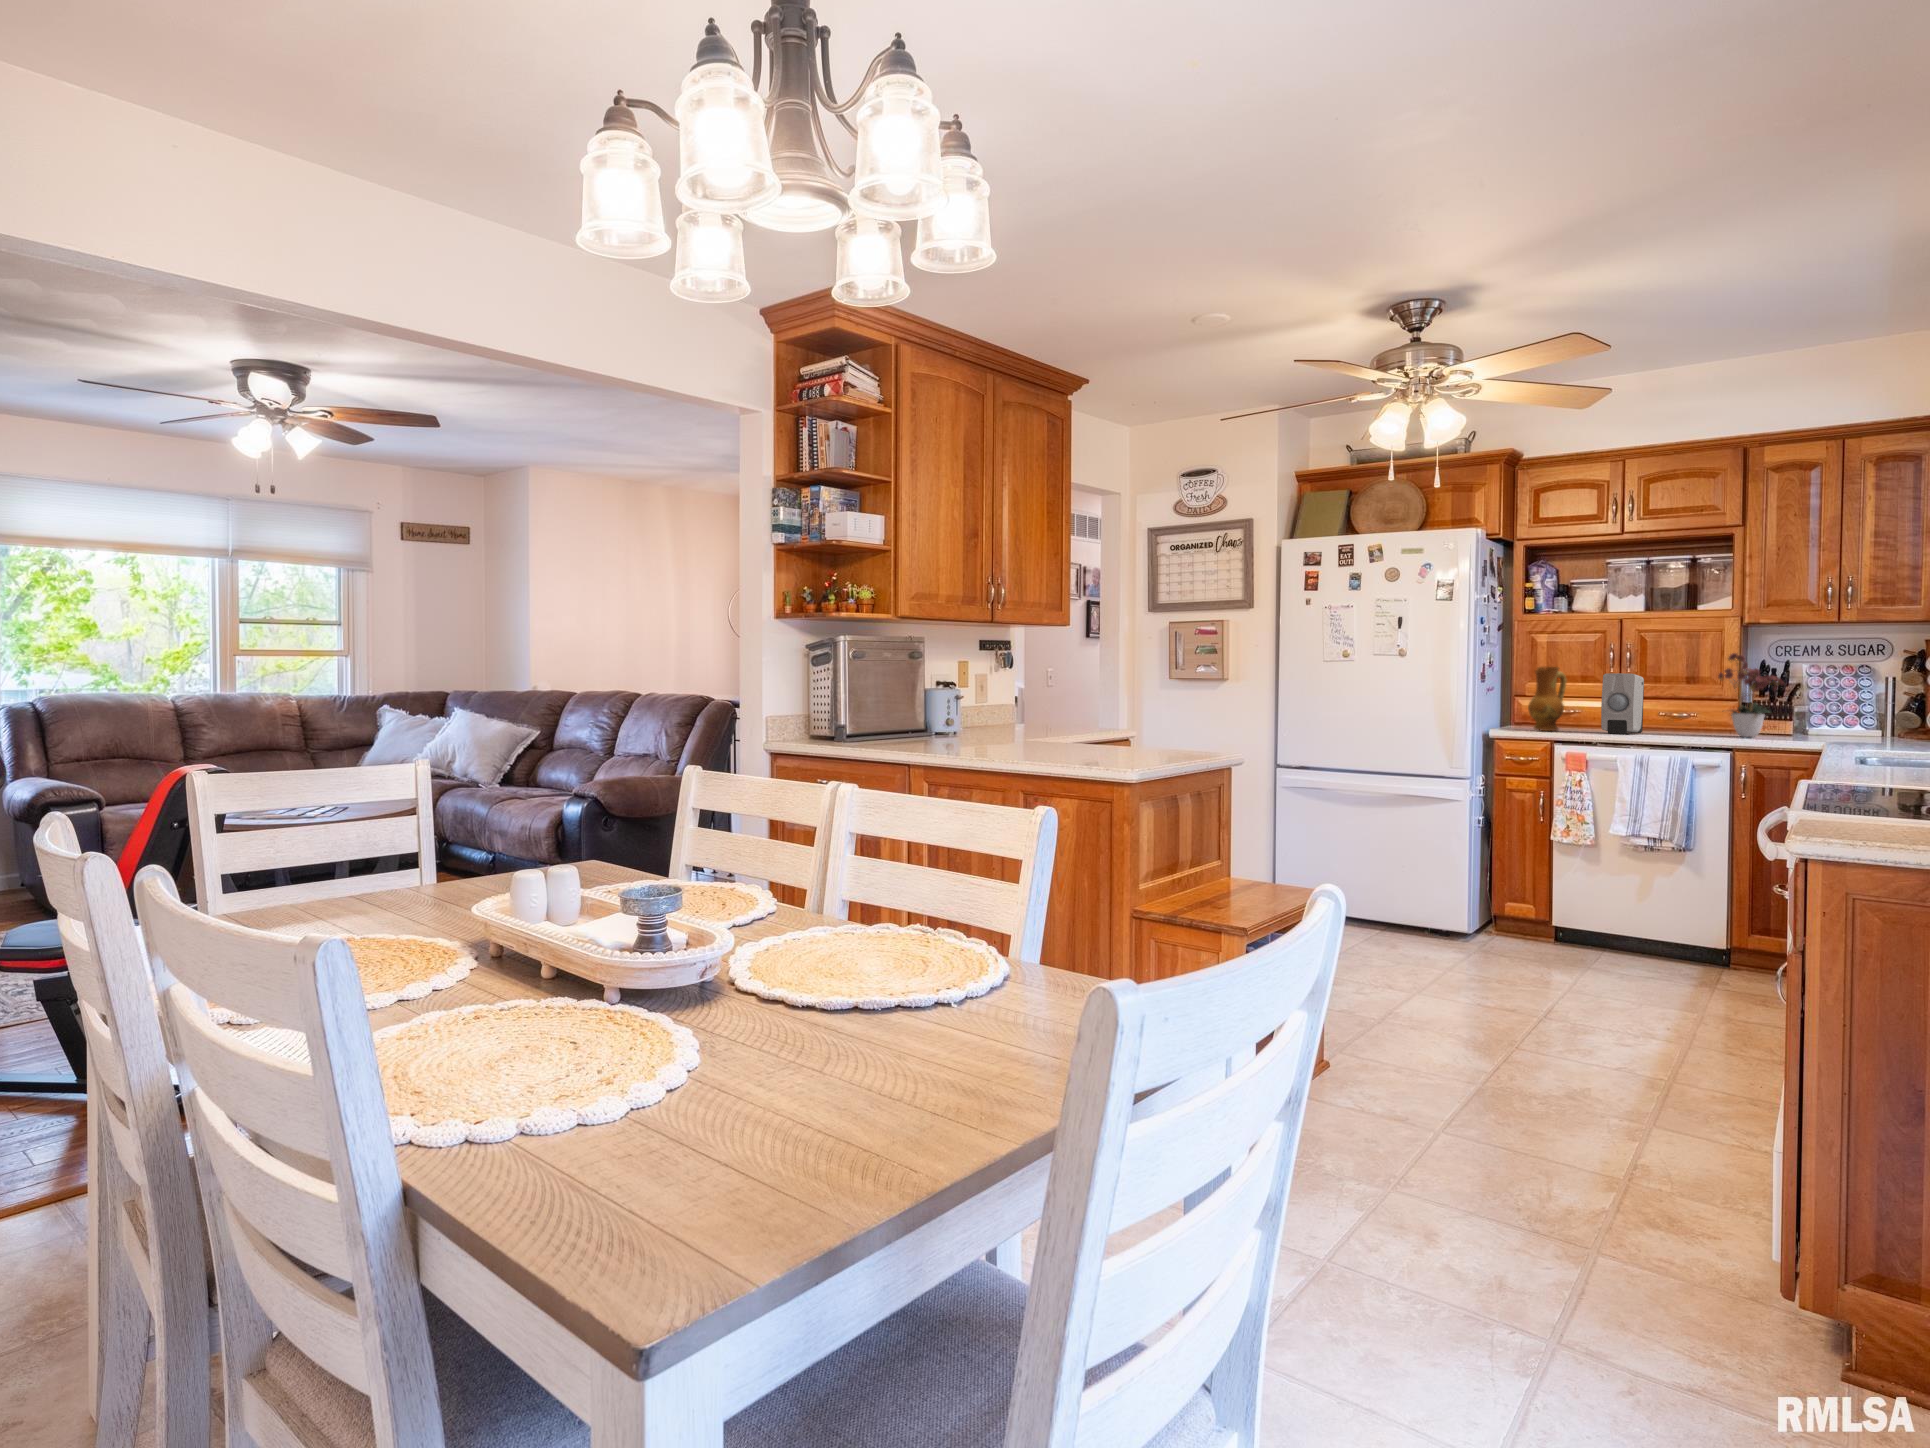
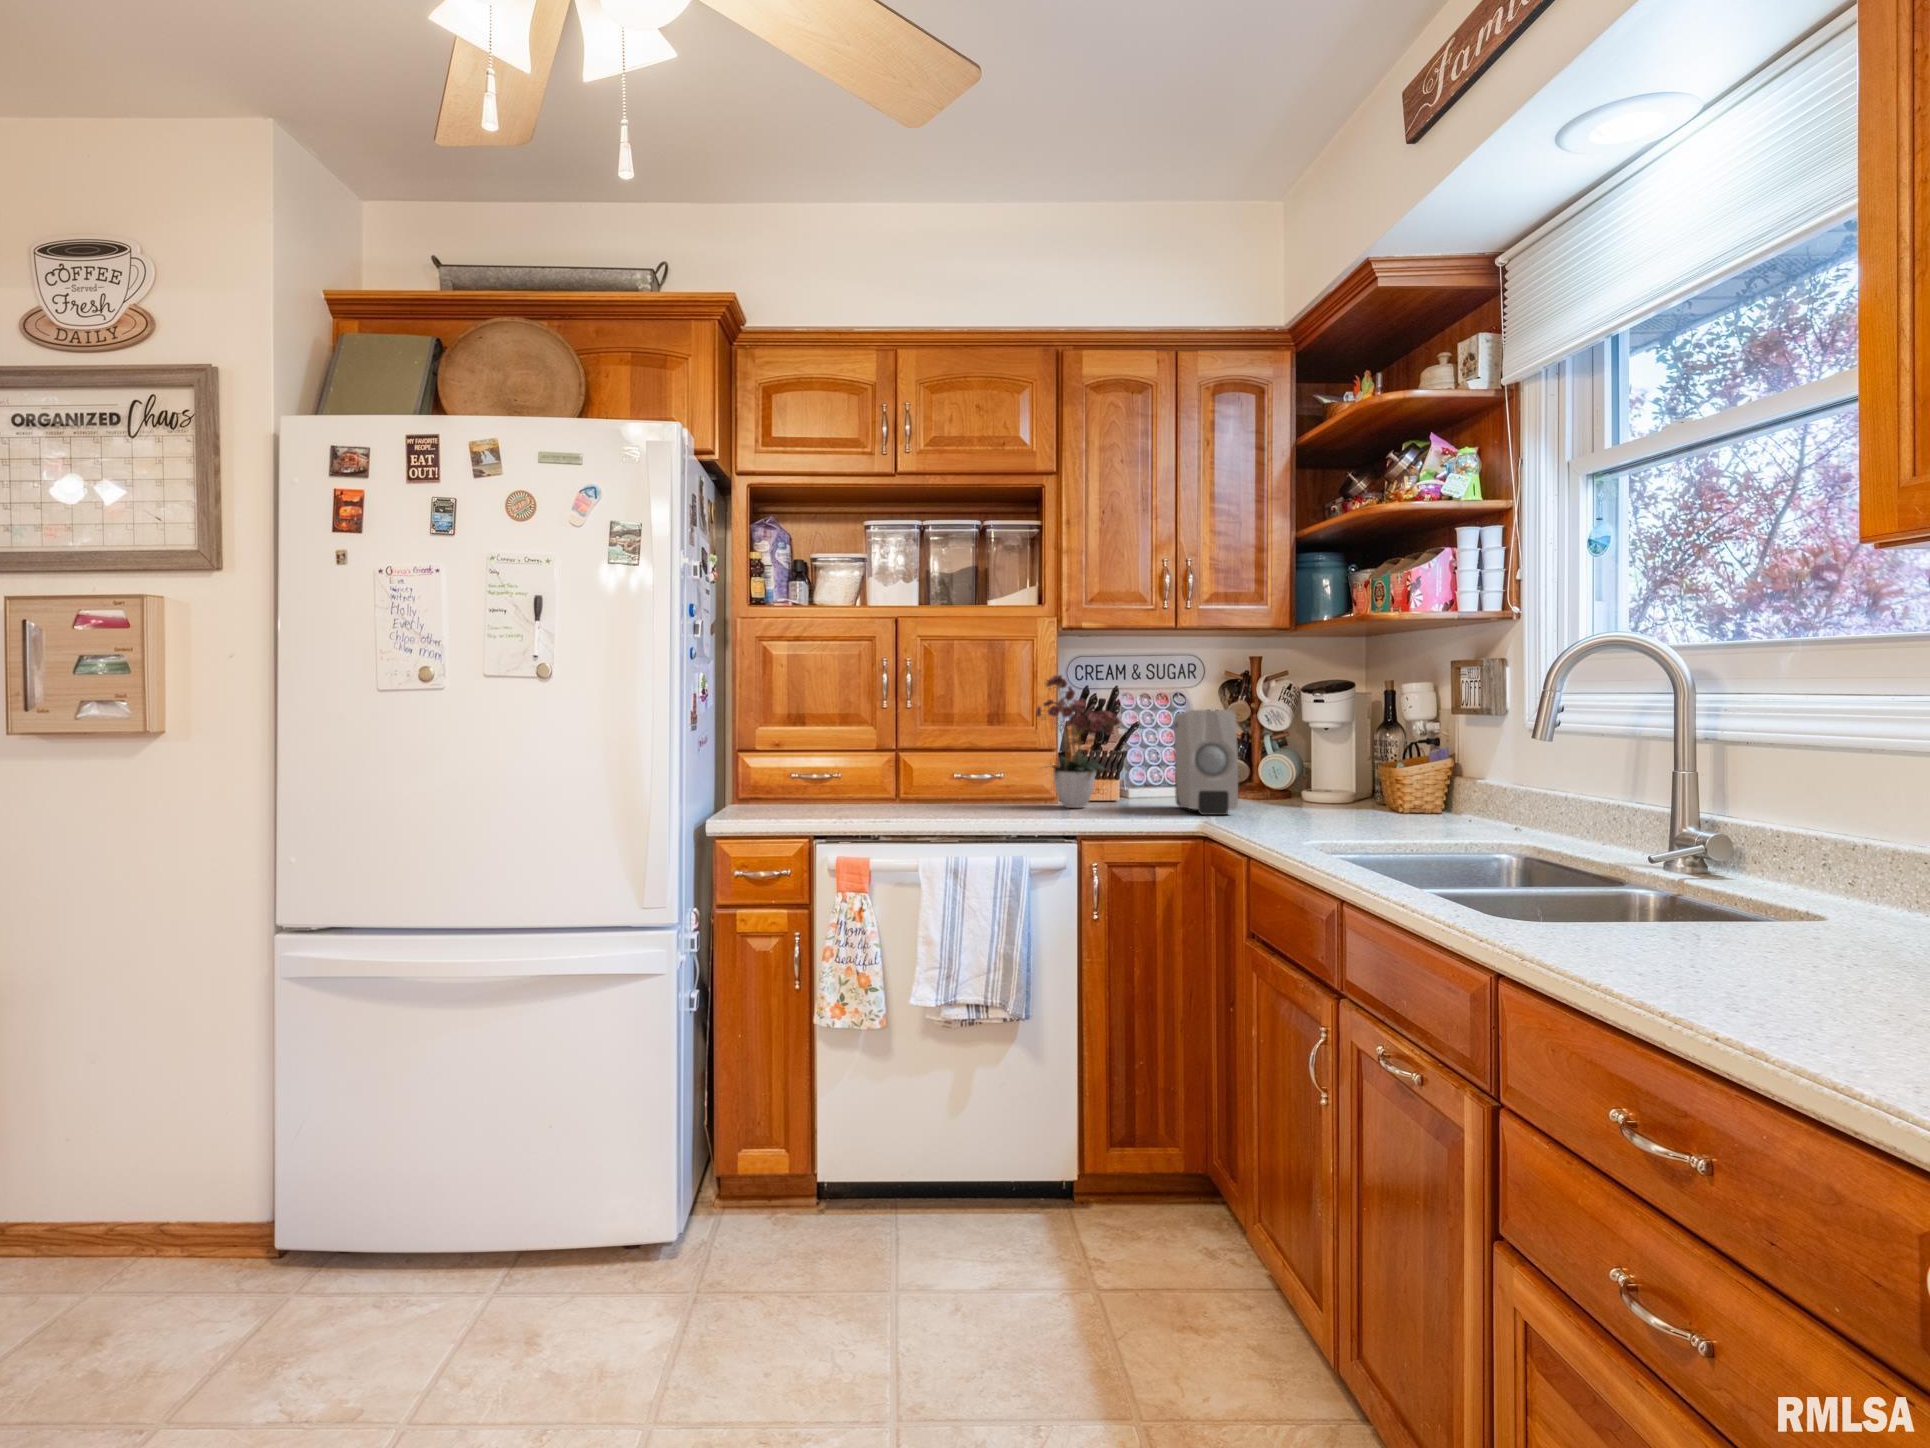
ceramic jug: present [1528,666,1567,731] -> none [765,696,823,813]
soap dispenser: present [1601,673,1644,734] -> present [1174,710,1238,815]

